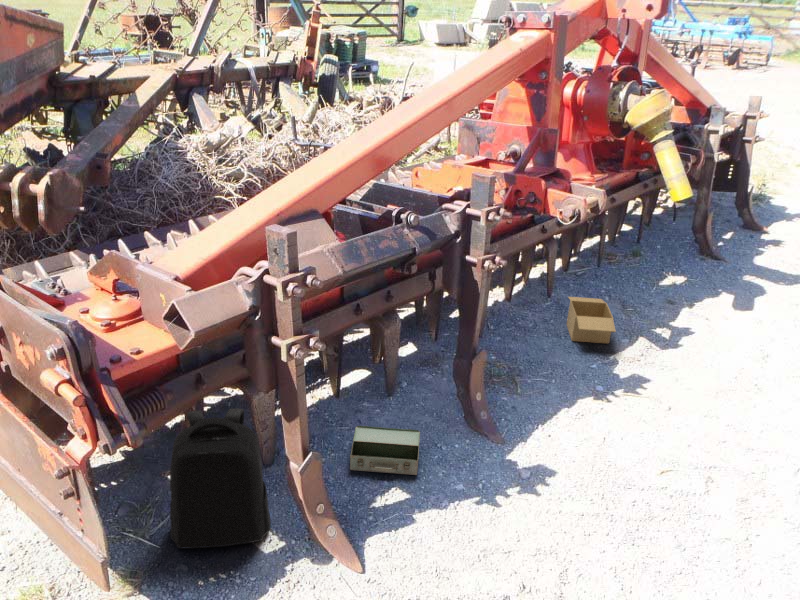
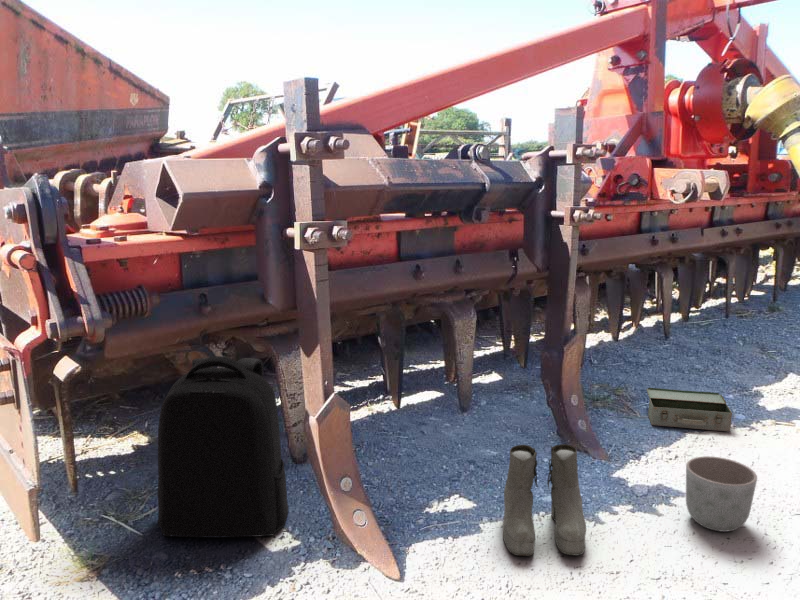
cardboard box: present [567,297,616,344] -> none [689,331,755,379]
toolbox: present [350,426,420,475] -> present [646,388,732,431]
planter: none [558,454,606,509] -> present [686,456,757,532]
boots: none [431,457,490,544] -> present [503,444,586,556]

